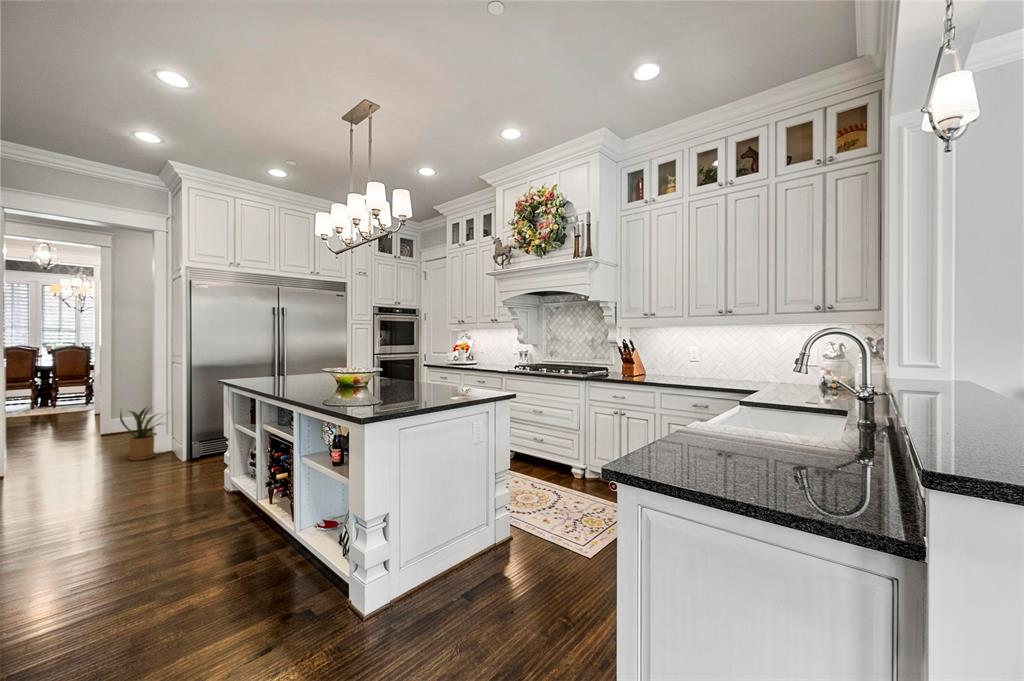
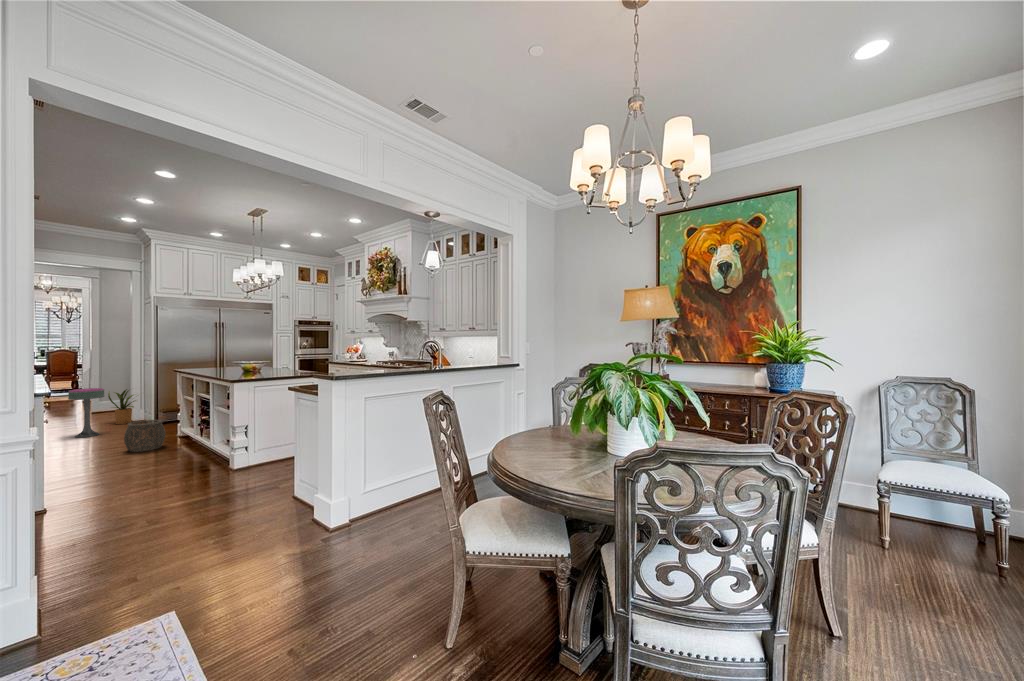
bar stool: none [53,409,111,491] -> present [68,388,104,437]
woven basket: none [136,473,210,539] -> present [124,420,165,452]

